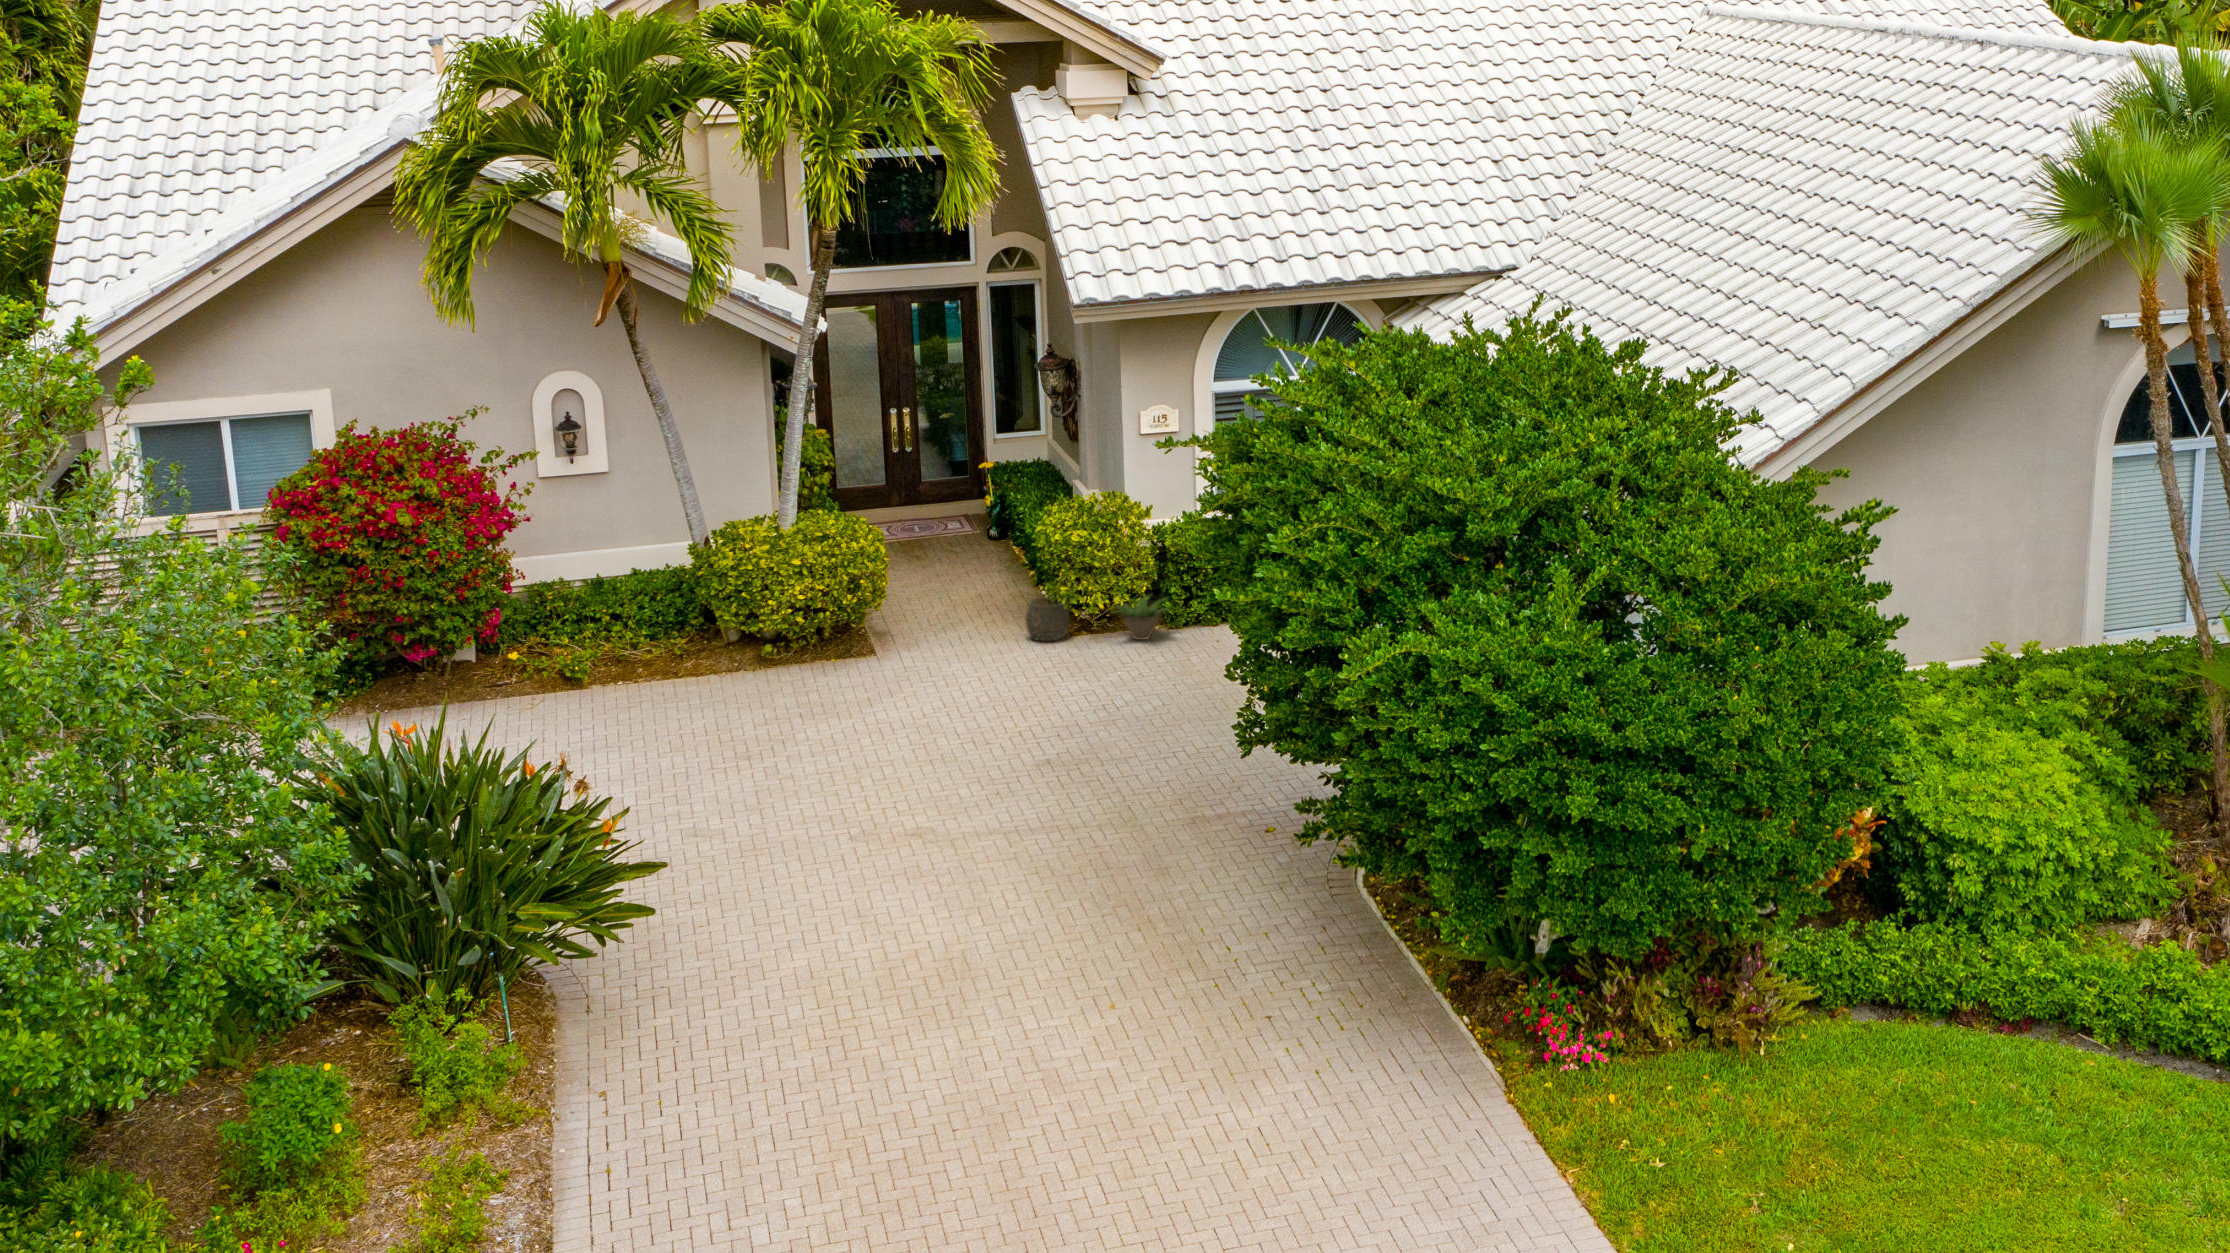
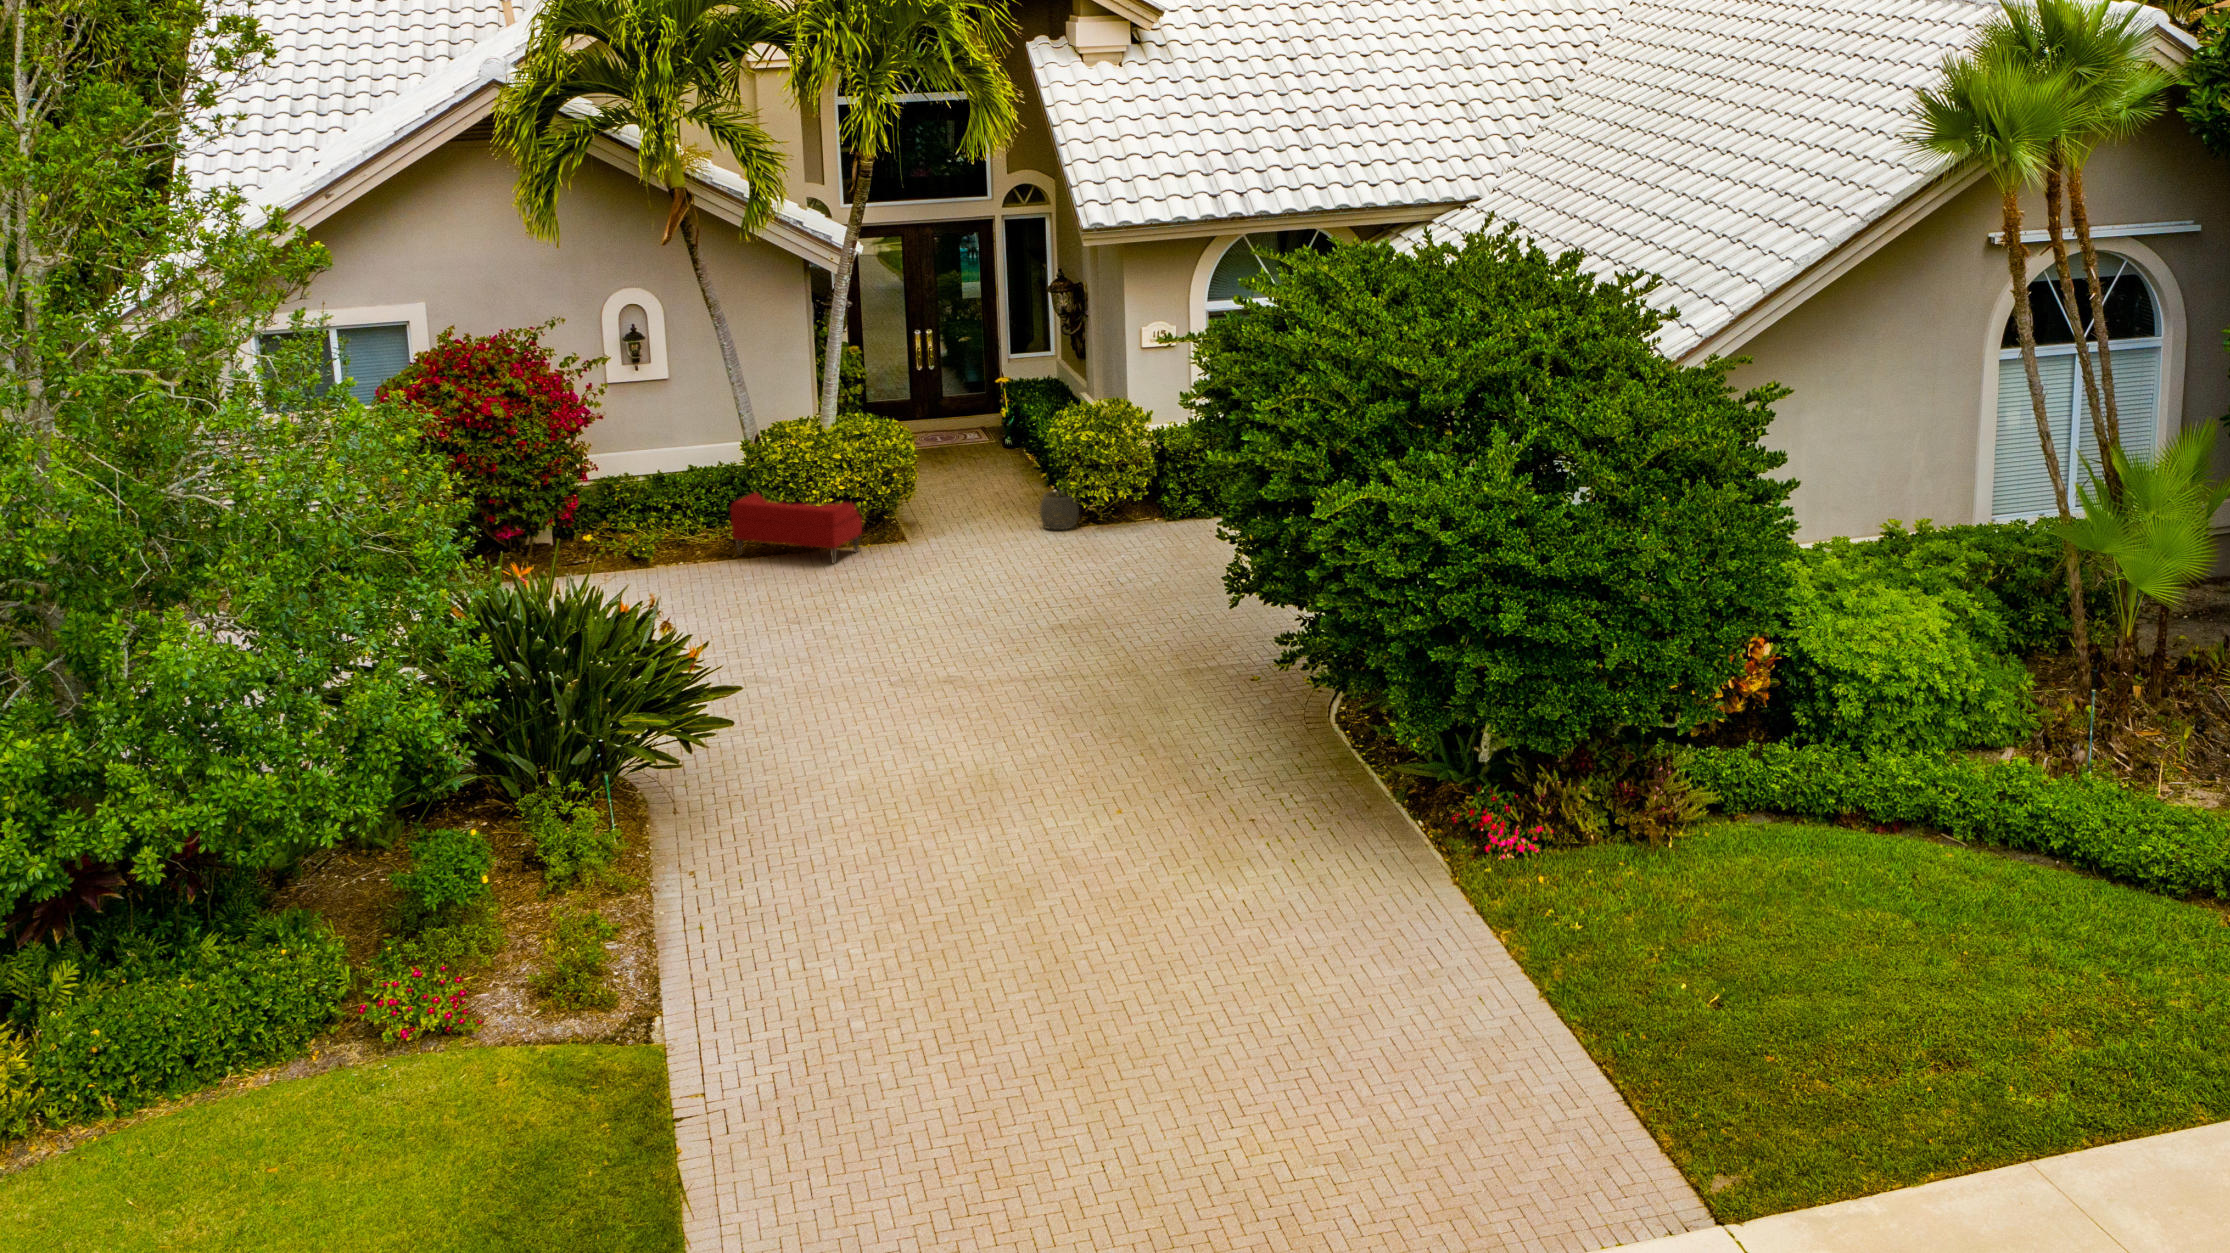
decorative plant: present [1118,596,1166,640] -> none [1114,489,1168,529]
bench: none [674,600,824,685] -> present [731,493,862,564]

